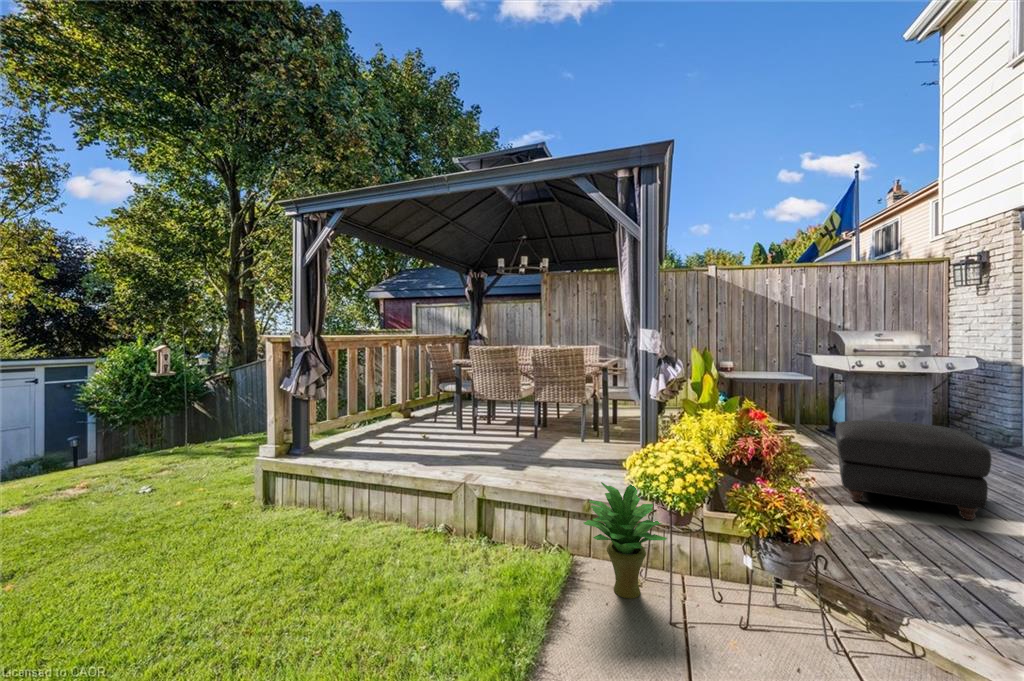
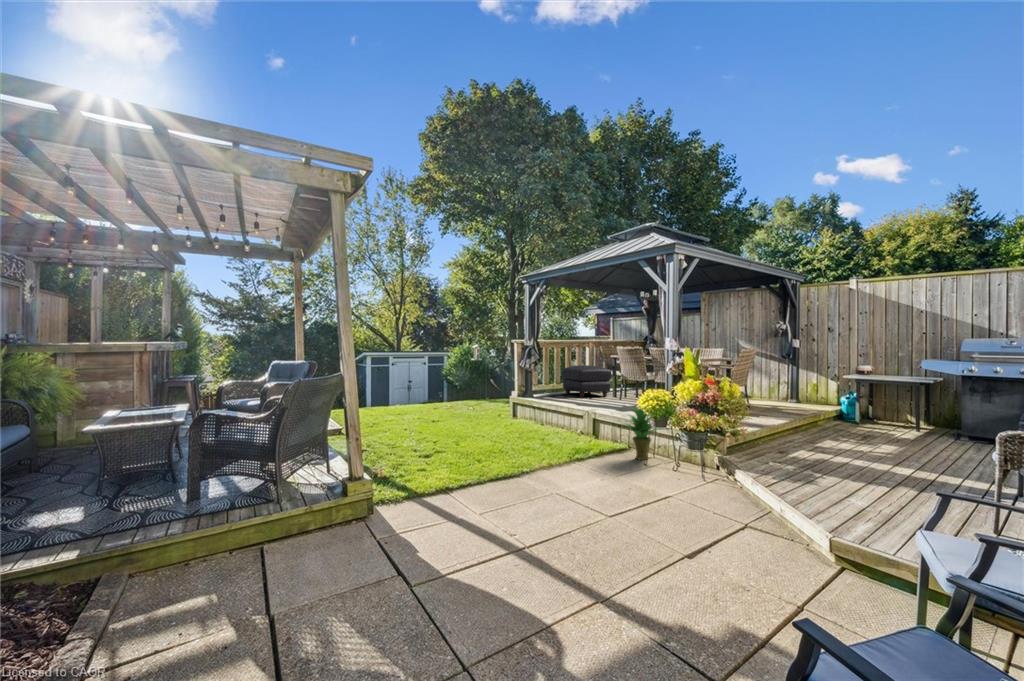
ottoman: present [836,420,991,520] -> present [562,365,611,398]

